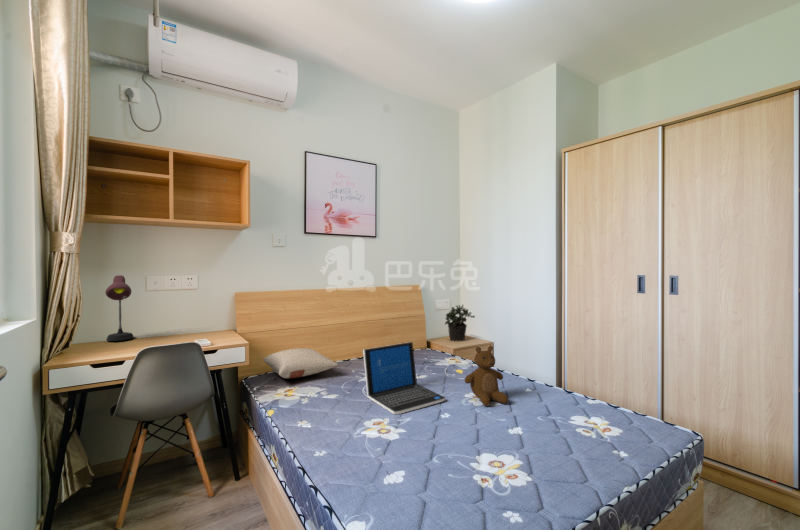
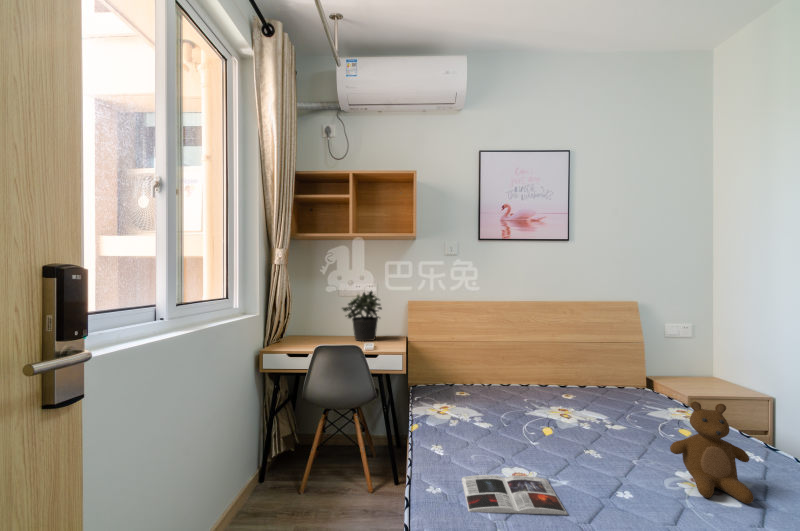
desk lamp: present [105,275,133,341] -> none [307,283,328,338]
potted plant: present [445,305,475,341] -> present [342,291,382,341]
laptop: present [363,342,446,414] -> none [521,378,636,471]
pillow: present [263,348,338,378] -> none [432,366,505,397]
magazine: none [337,421,422,460] -> present [462,475,568,515]

